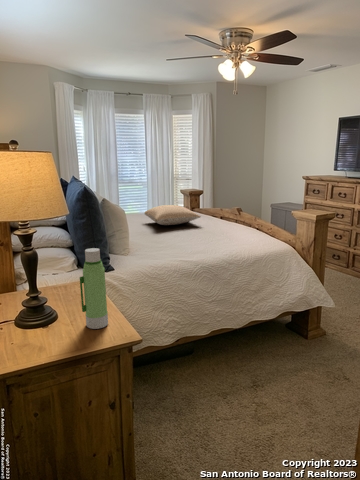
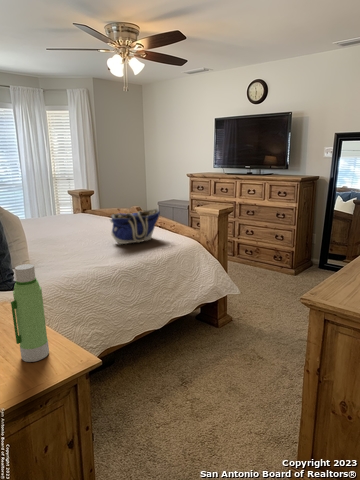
pillow: present [145,205,201,225] -> none [34,208,101,230]
tote bag: none [202,210,253,242] -> present [110,209,160,244]

